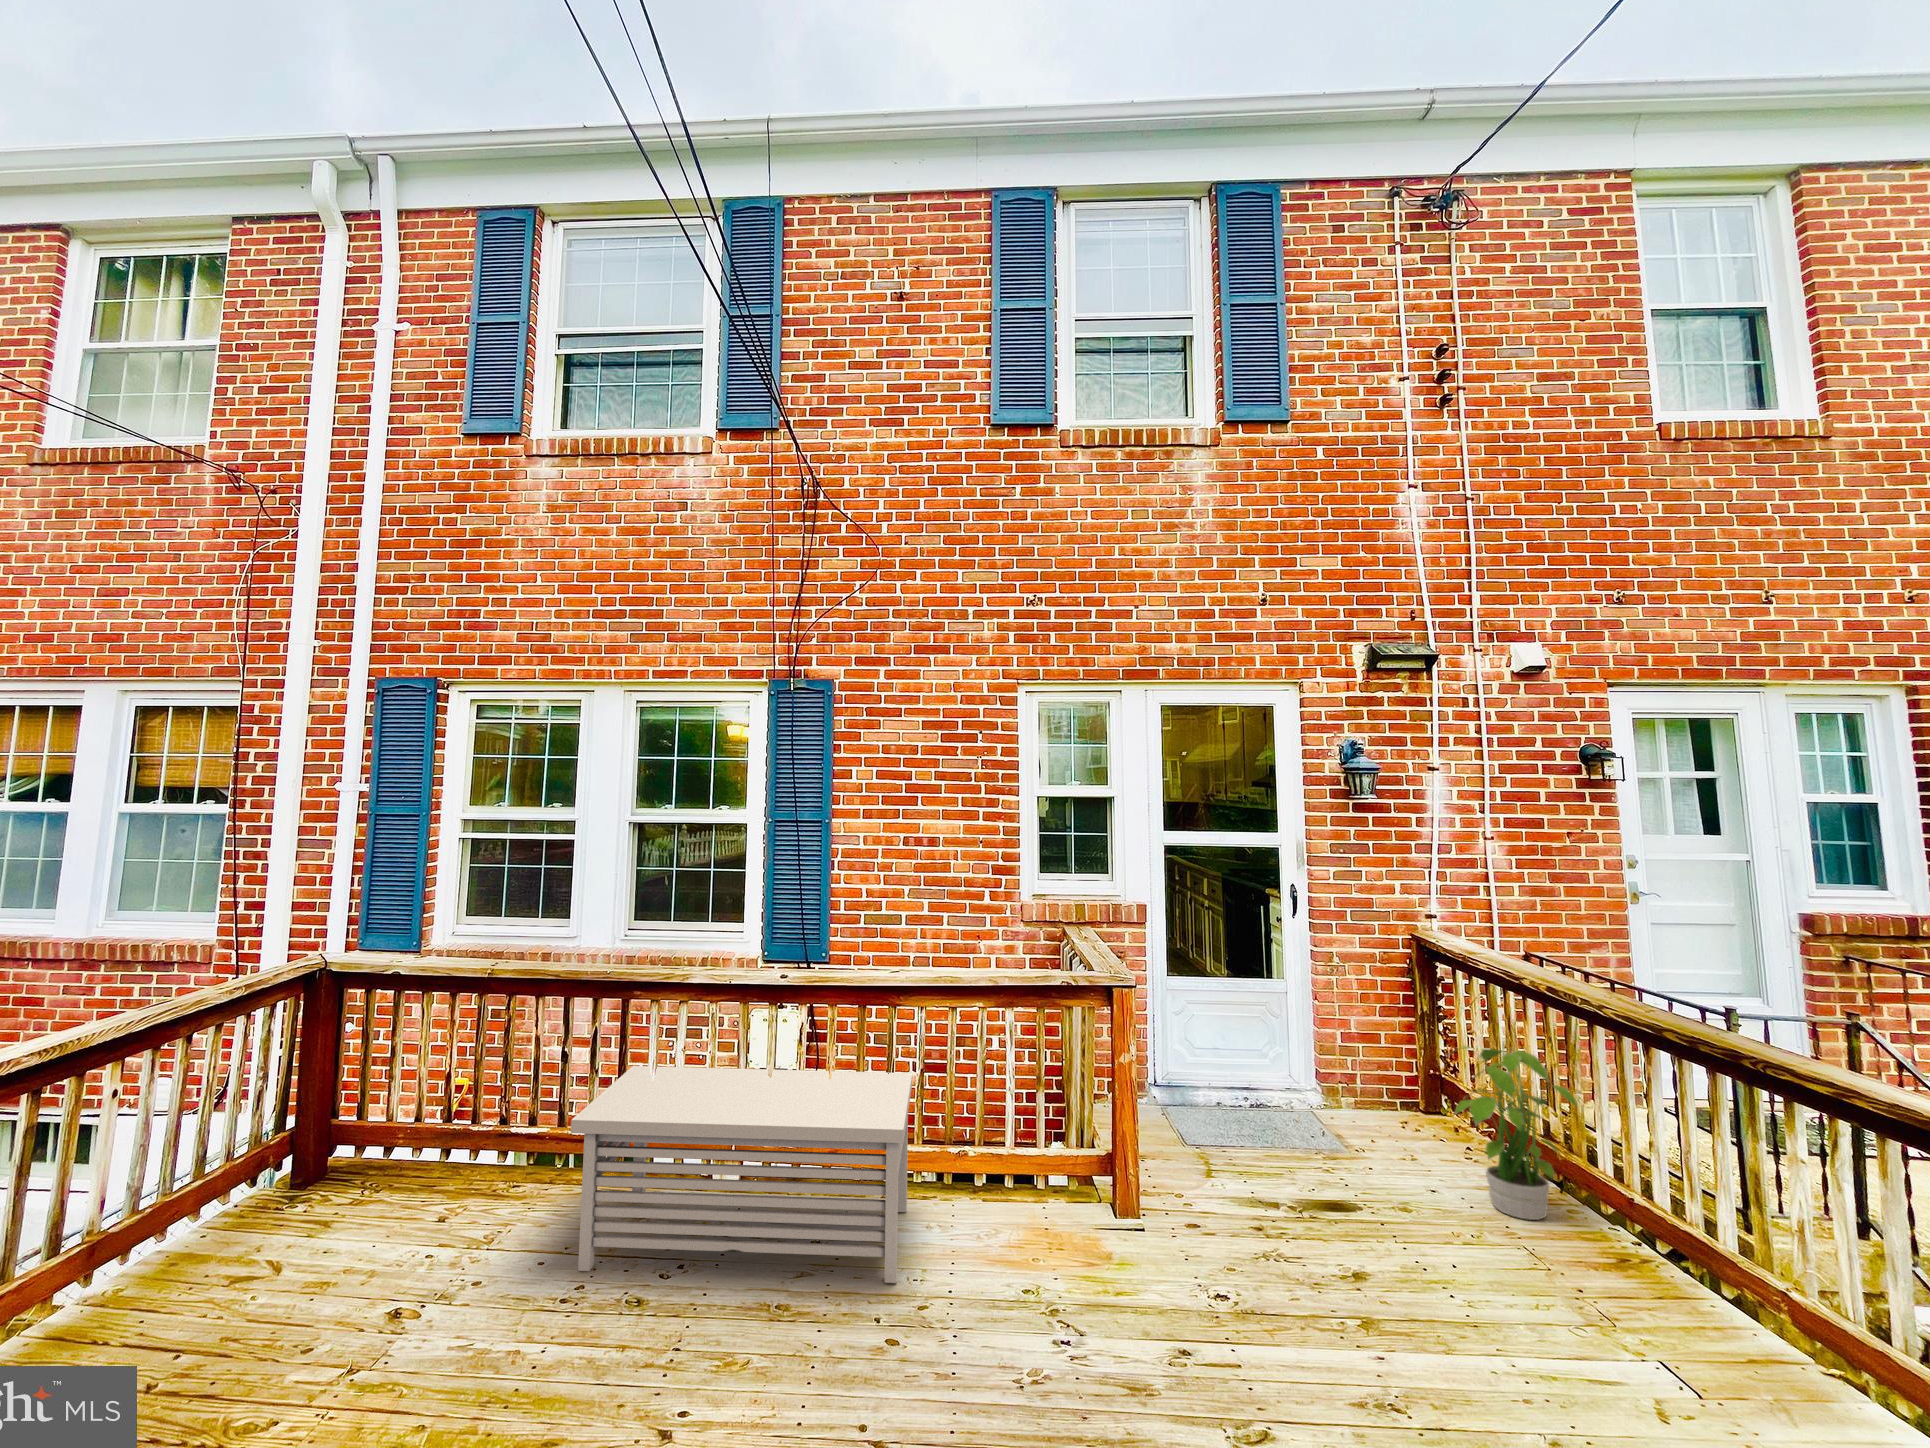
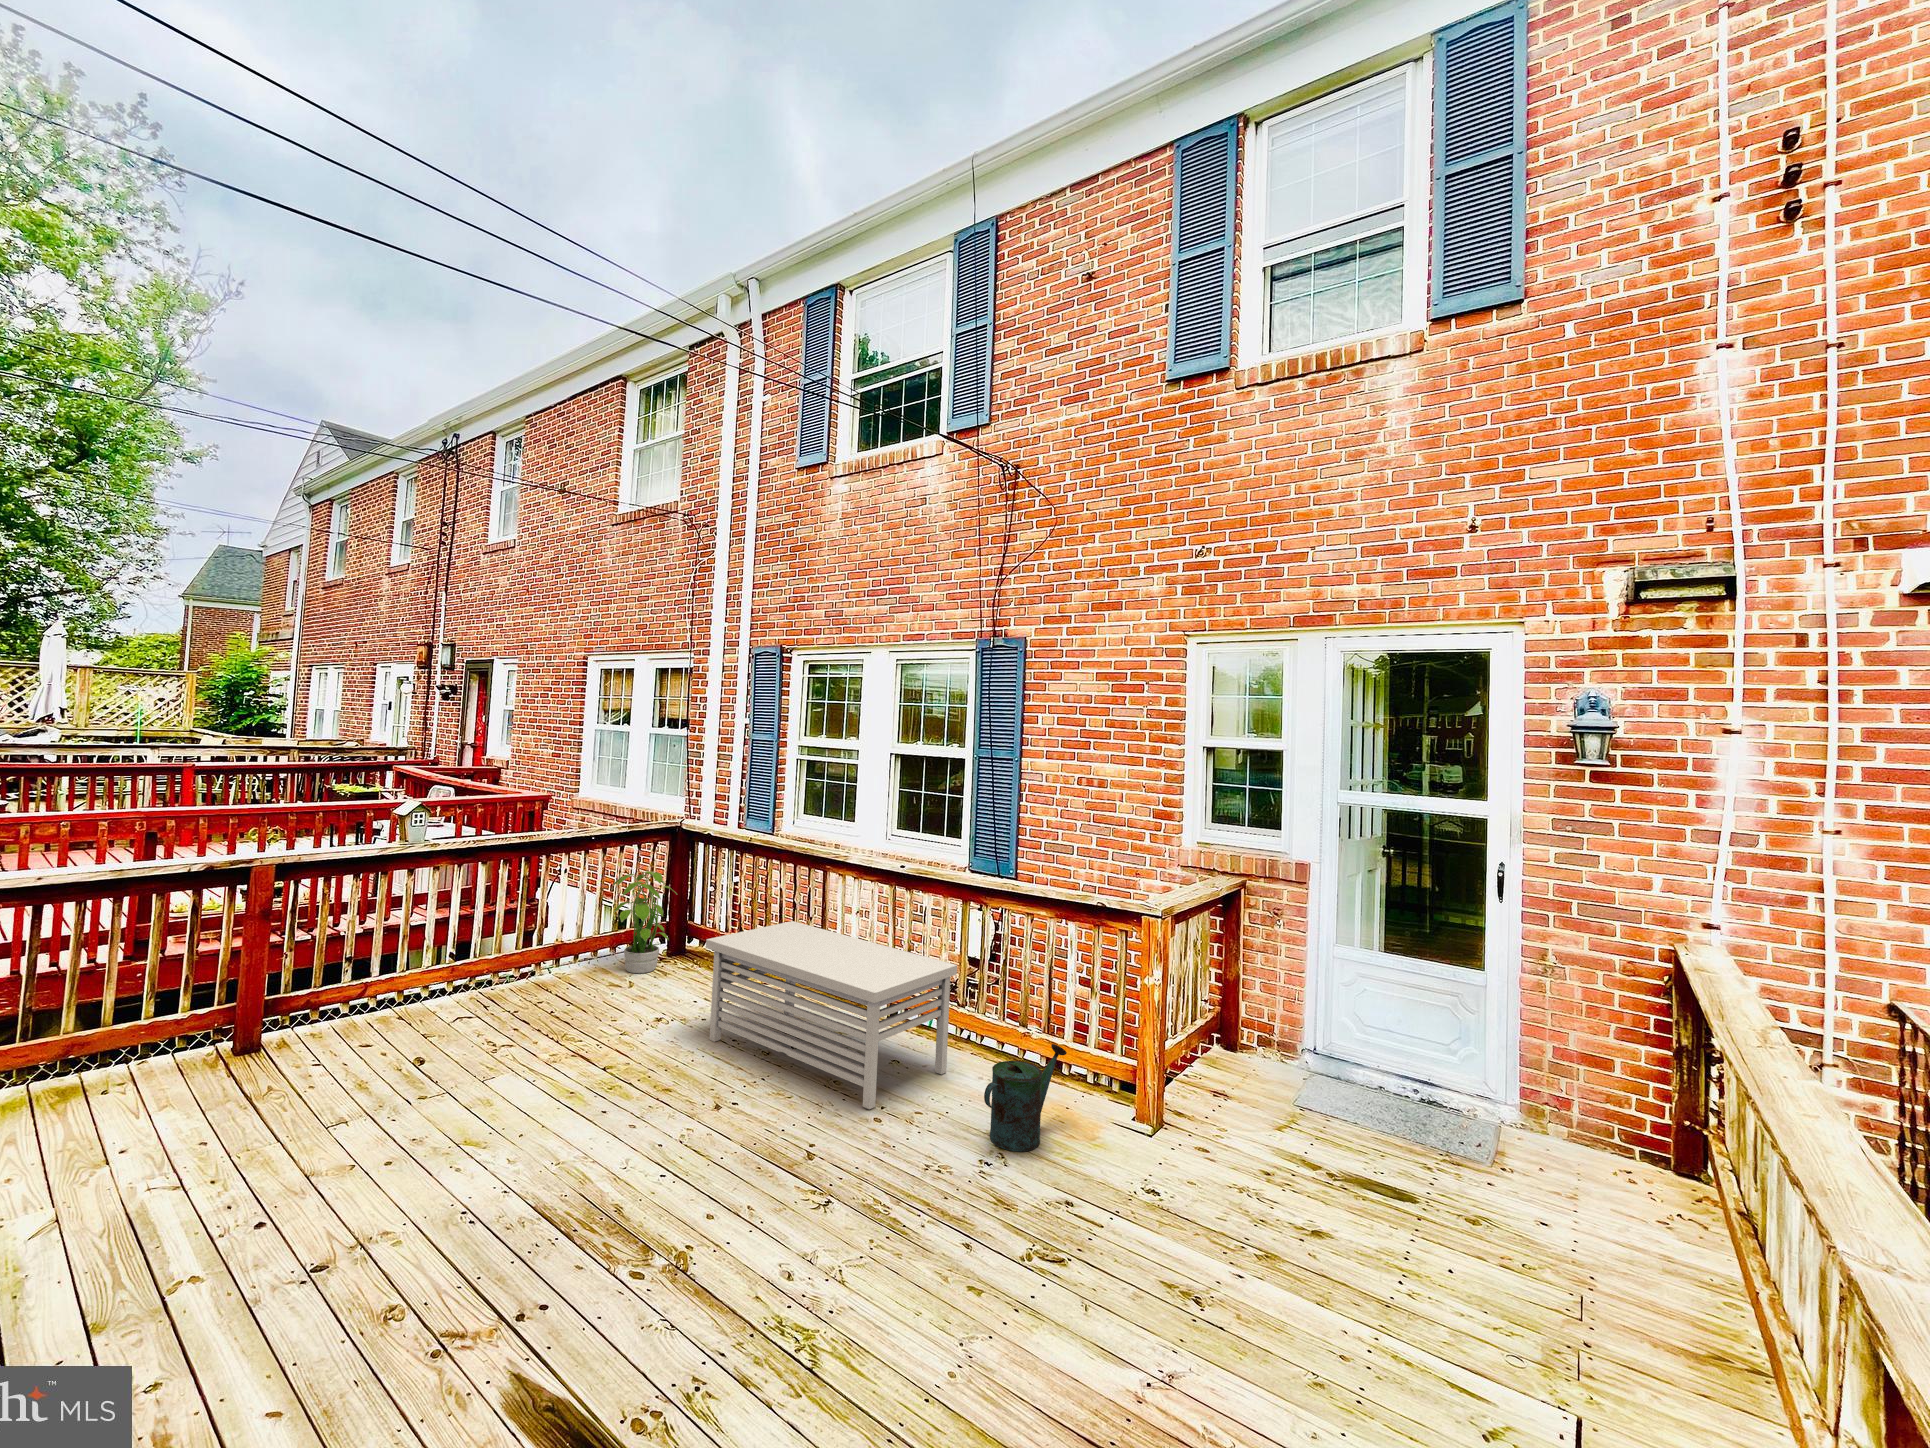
potted plant: present [1448,1046,1577,1220] -> present [612,871,677,973]
watering can: none [1034,1135,1092,1270] -> present [984,1044,1067,1152]

